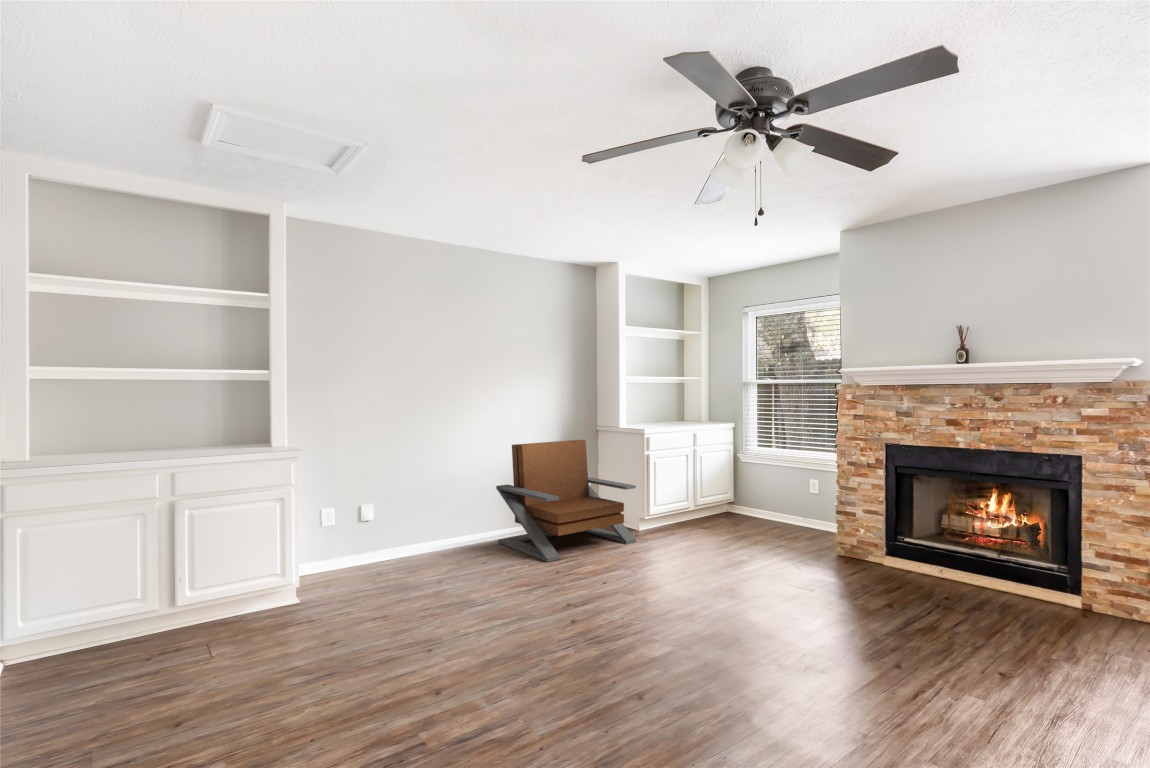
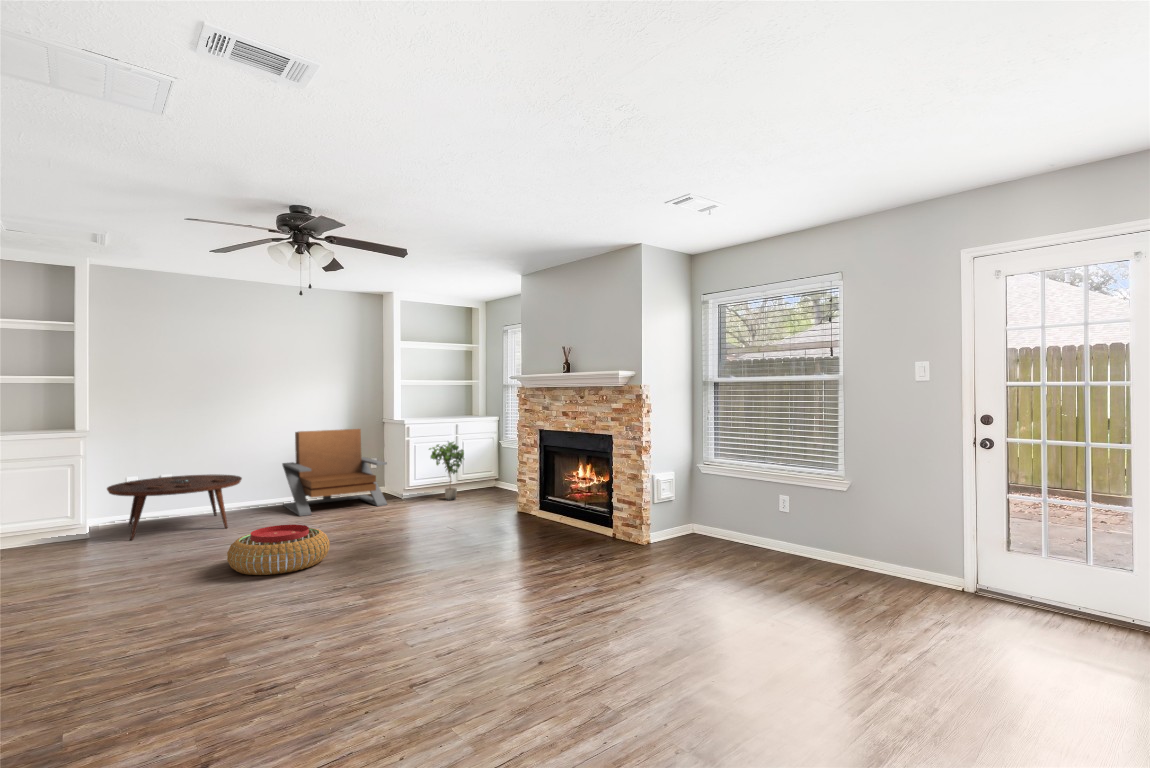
potted plant: none [675,455,733,534] -> present [429,442,464,500]
coffee table: none [317,504,482,610] -> present [107,474,242,540]
pouf: none [591,601,741,702] -> present [227,525,330,575]

